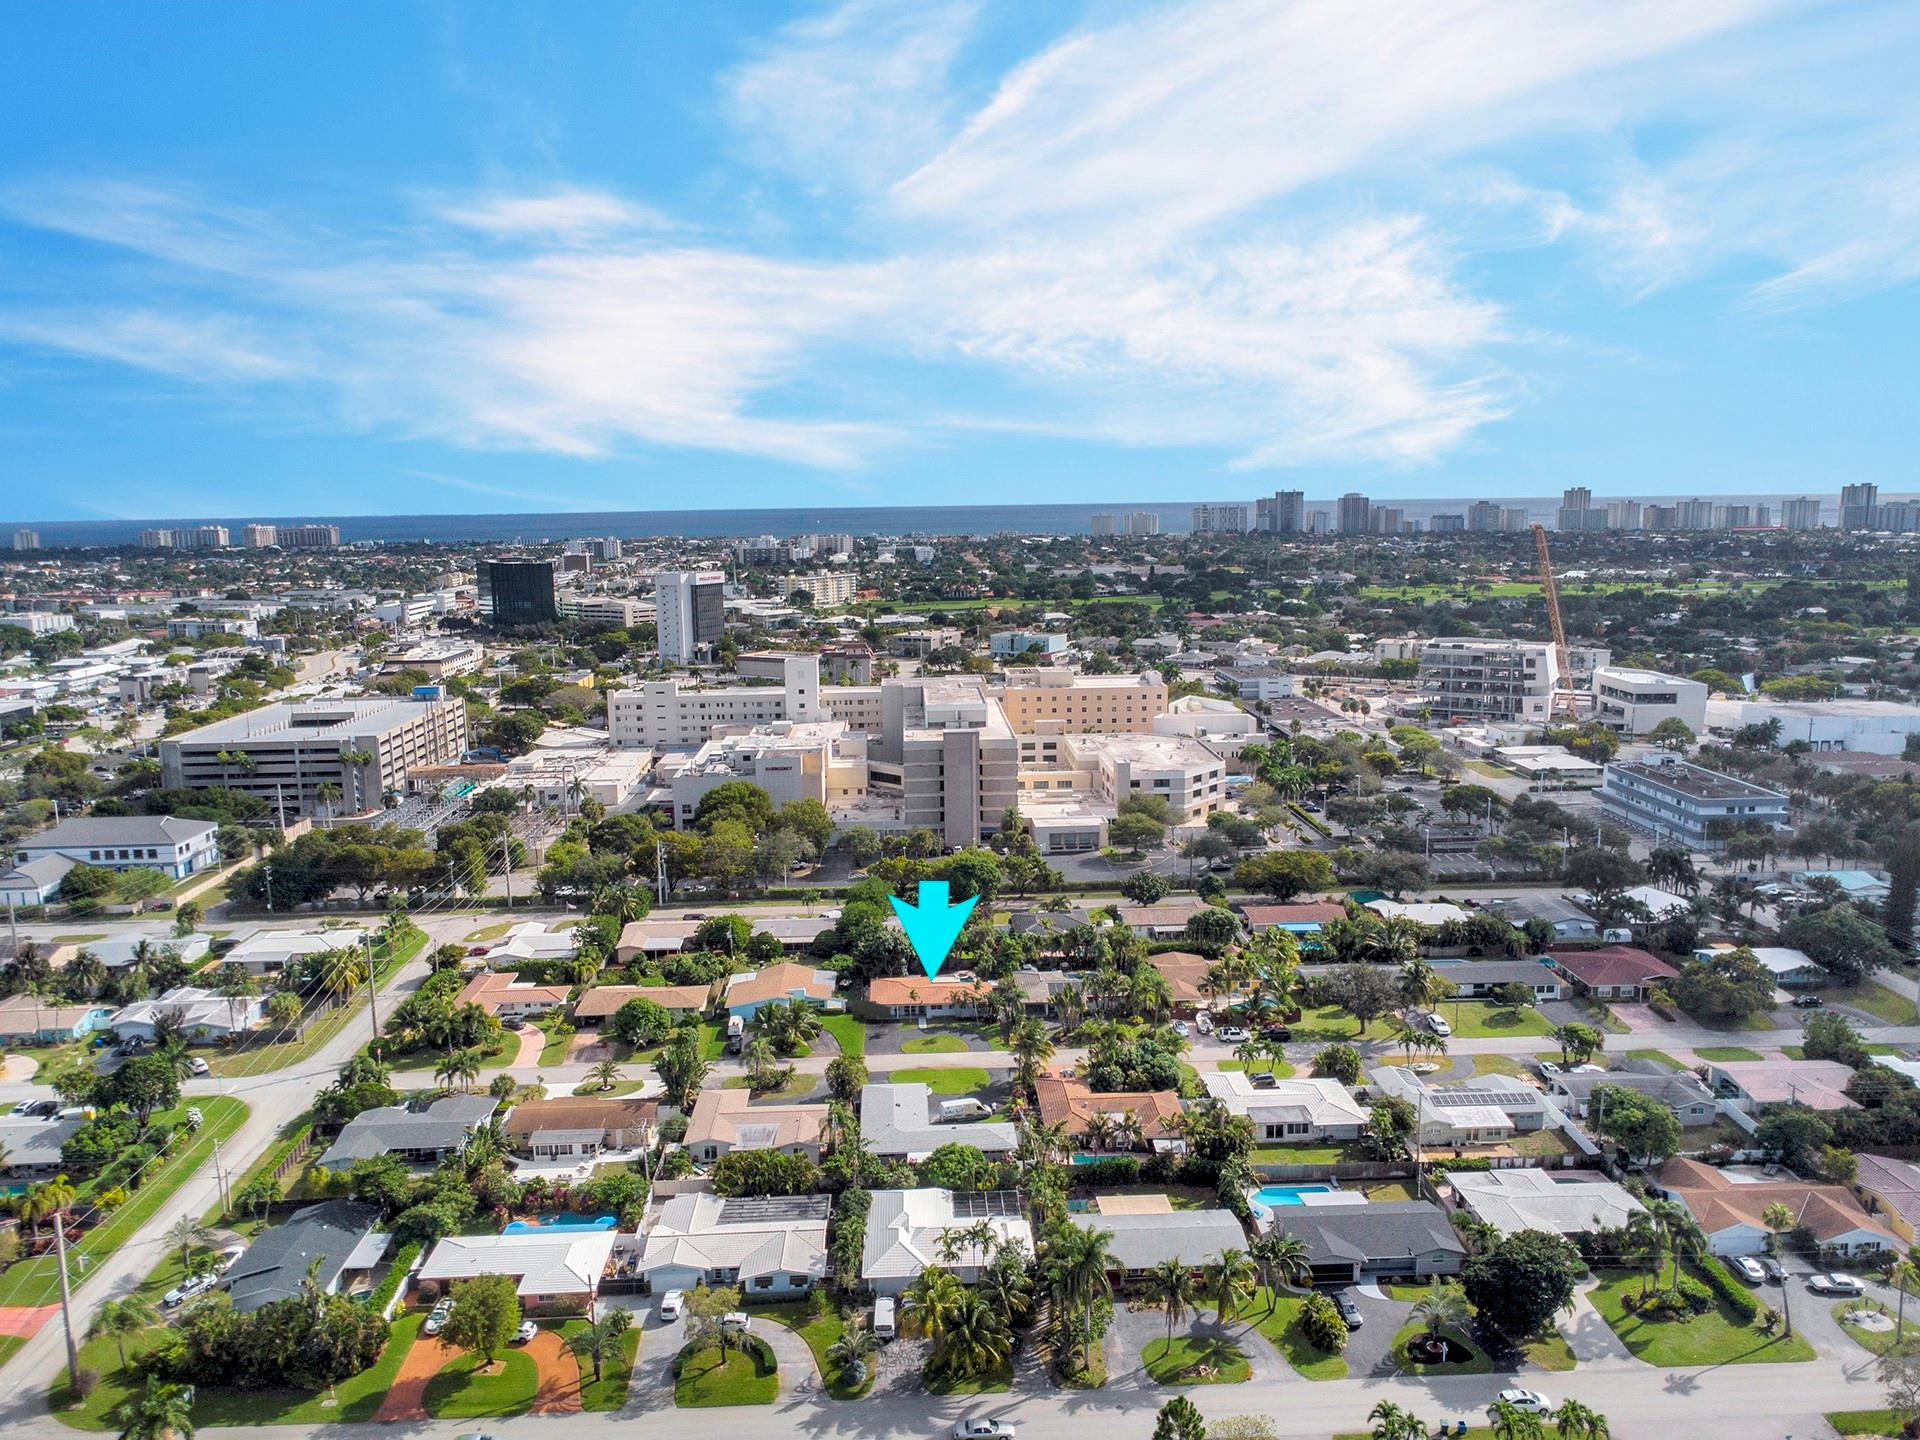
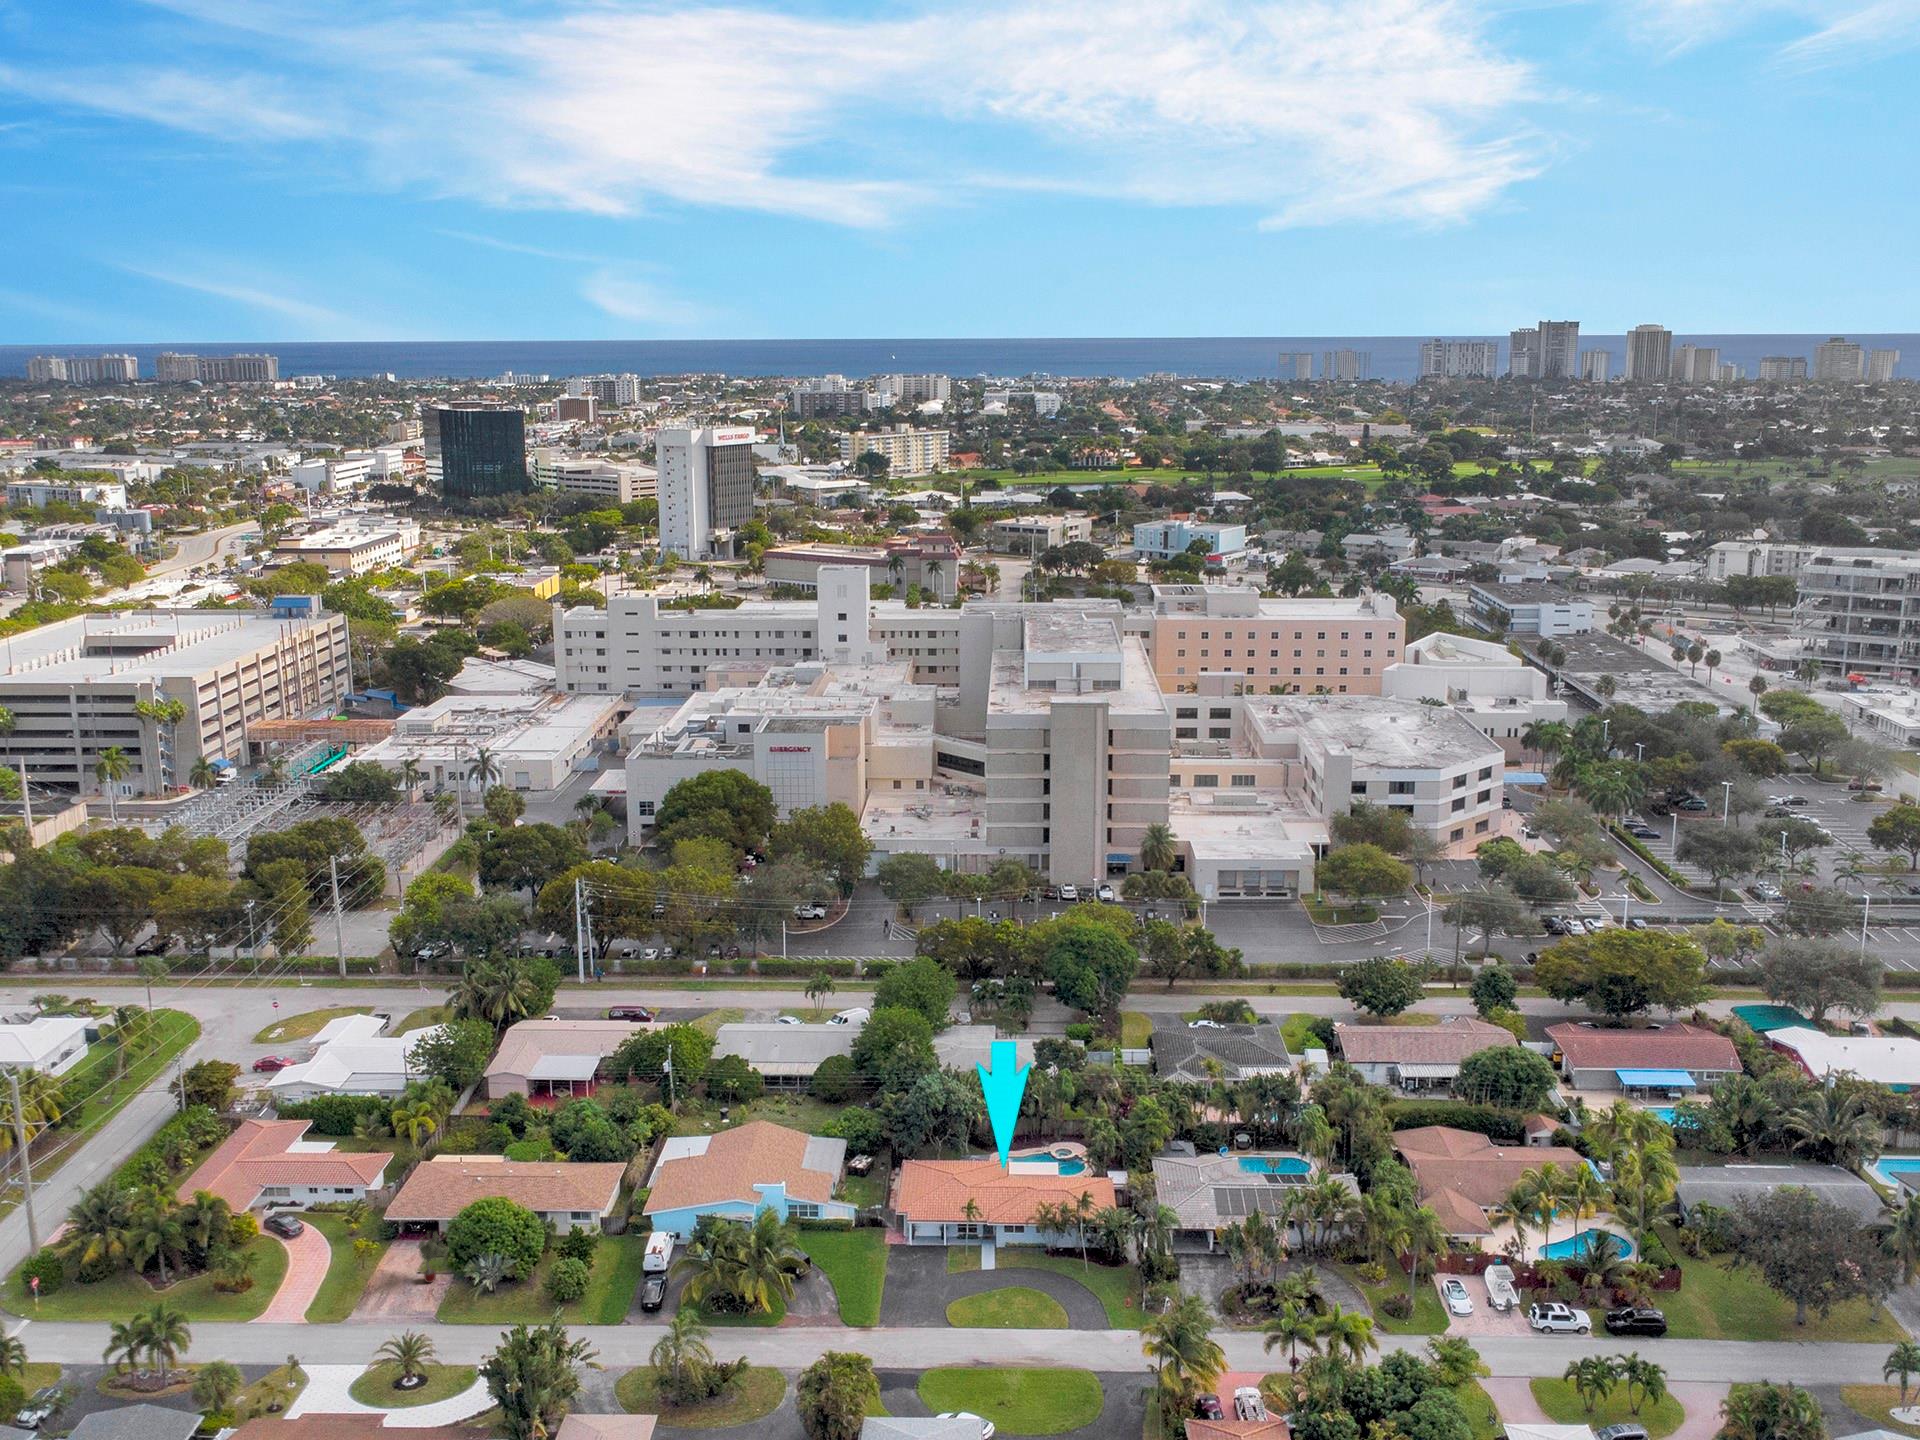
bench: present [852,999,891,1026] -> none [864,1203,934,1262]

